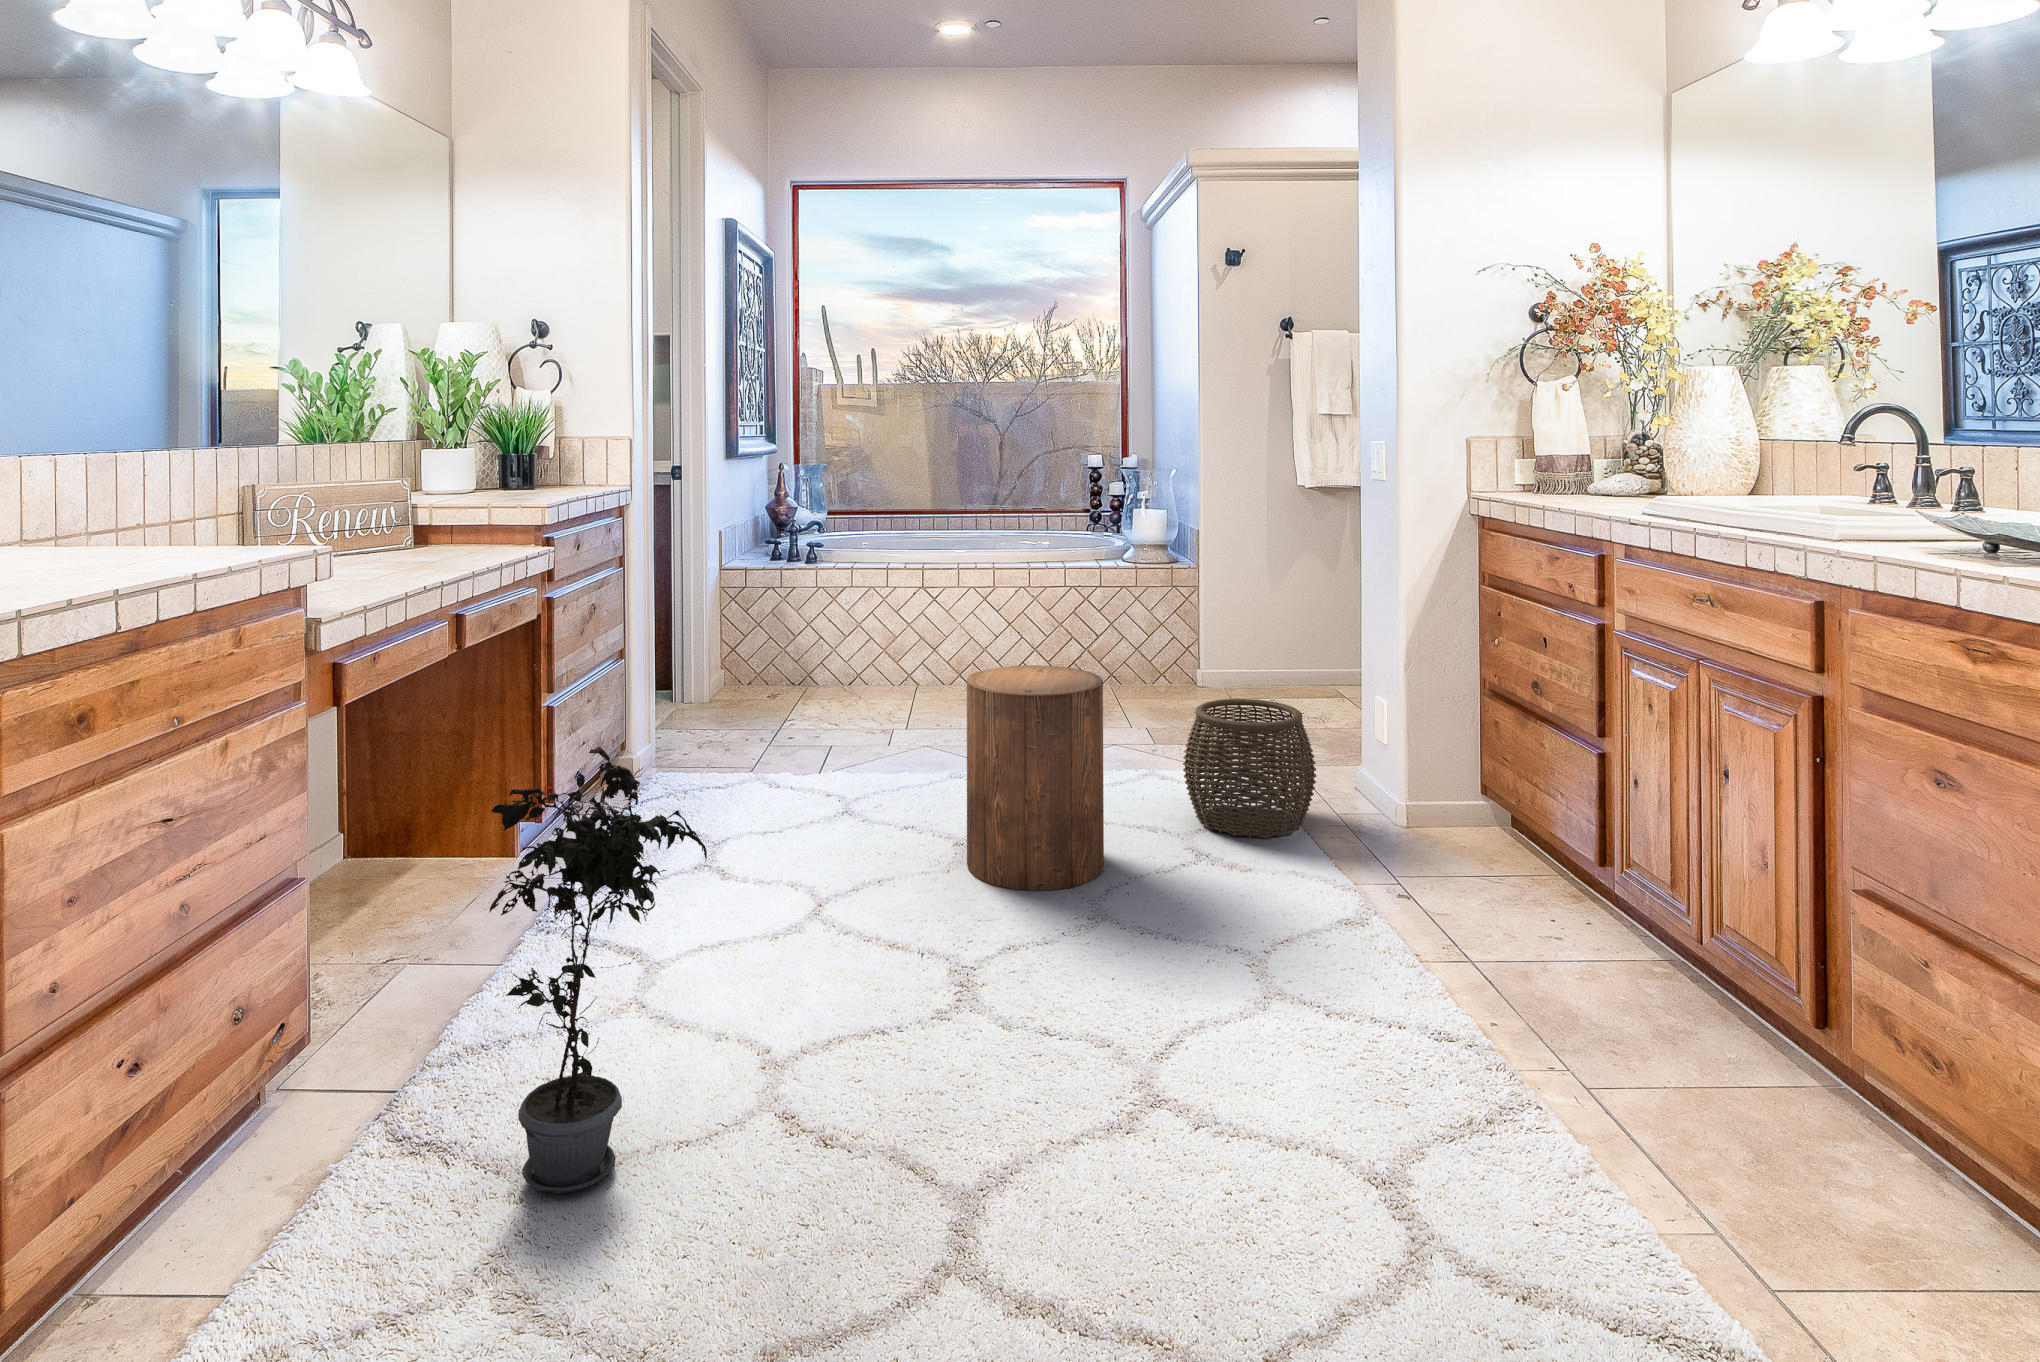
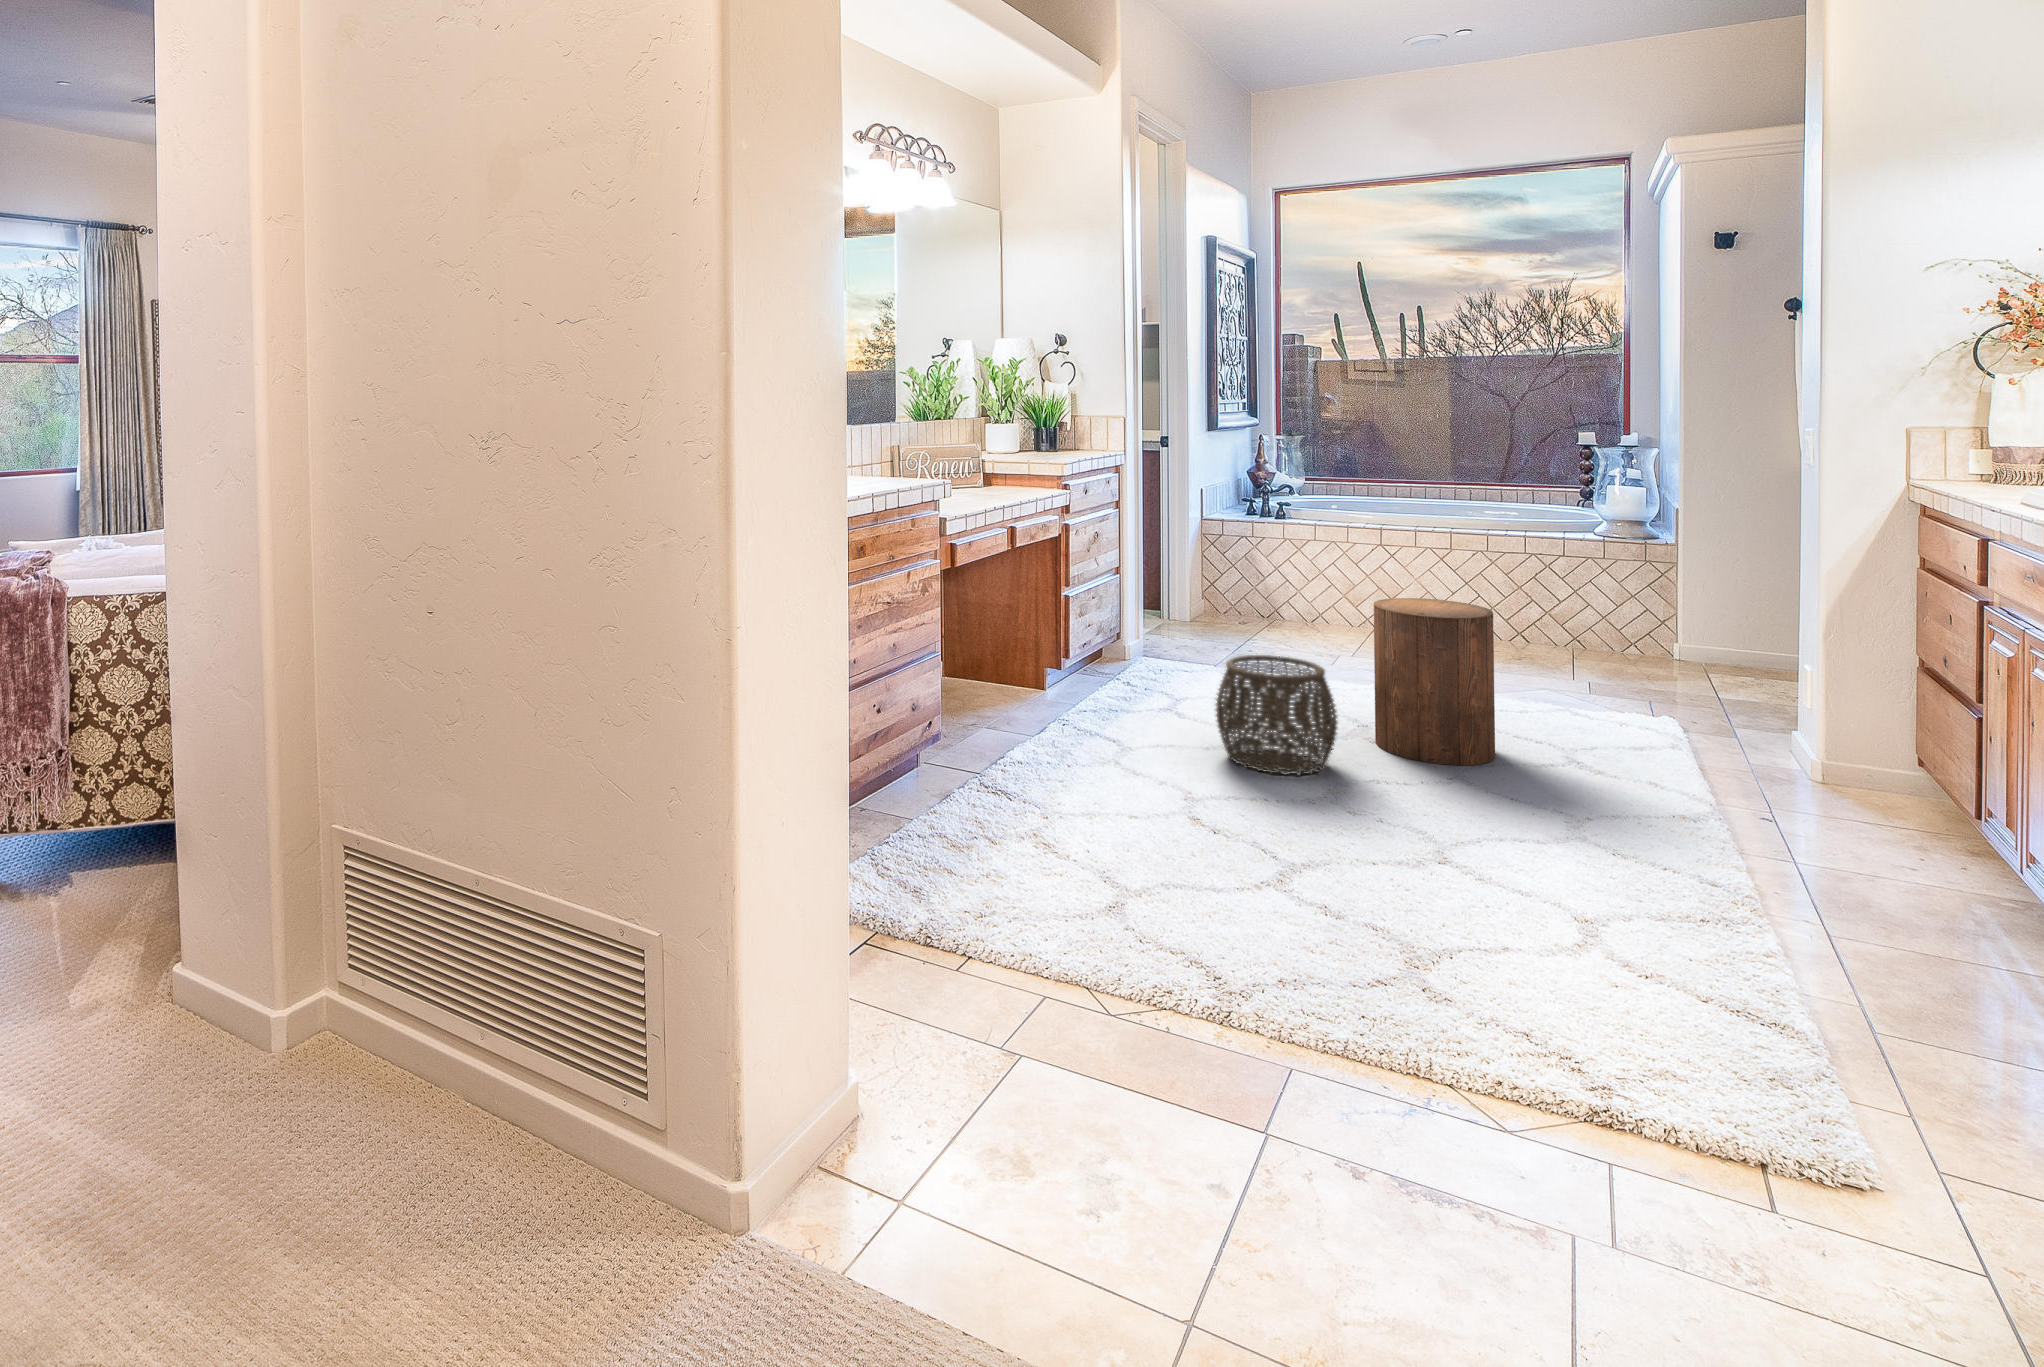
woven basket: present [1183,699,1316,838] -> present [1216,655,1338,775]
potted plant: present [489,747,707,1194] -> none [1037,594,1155,829]

